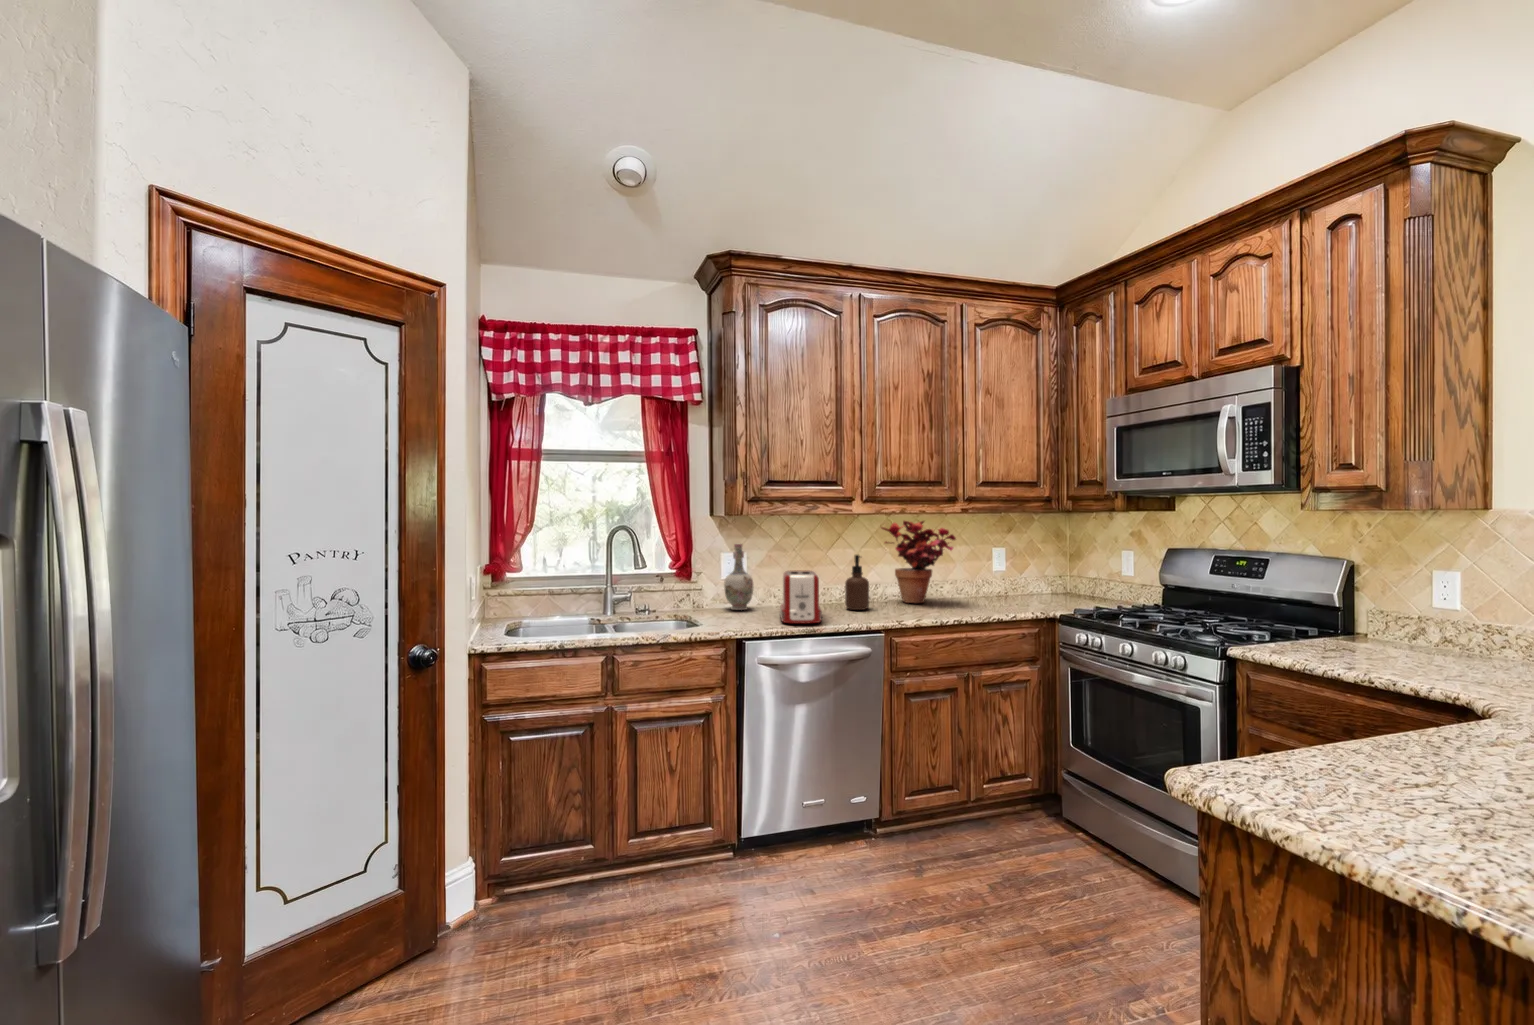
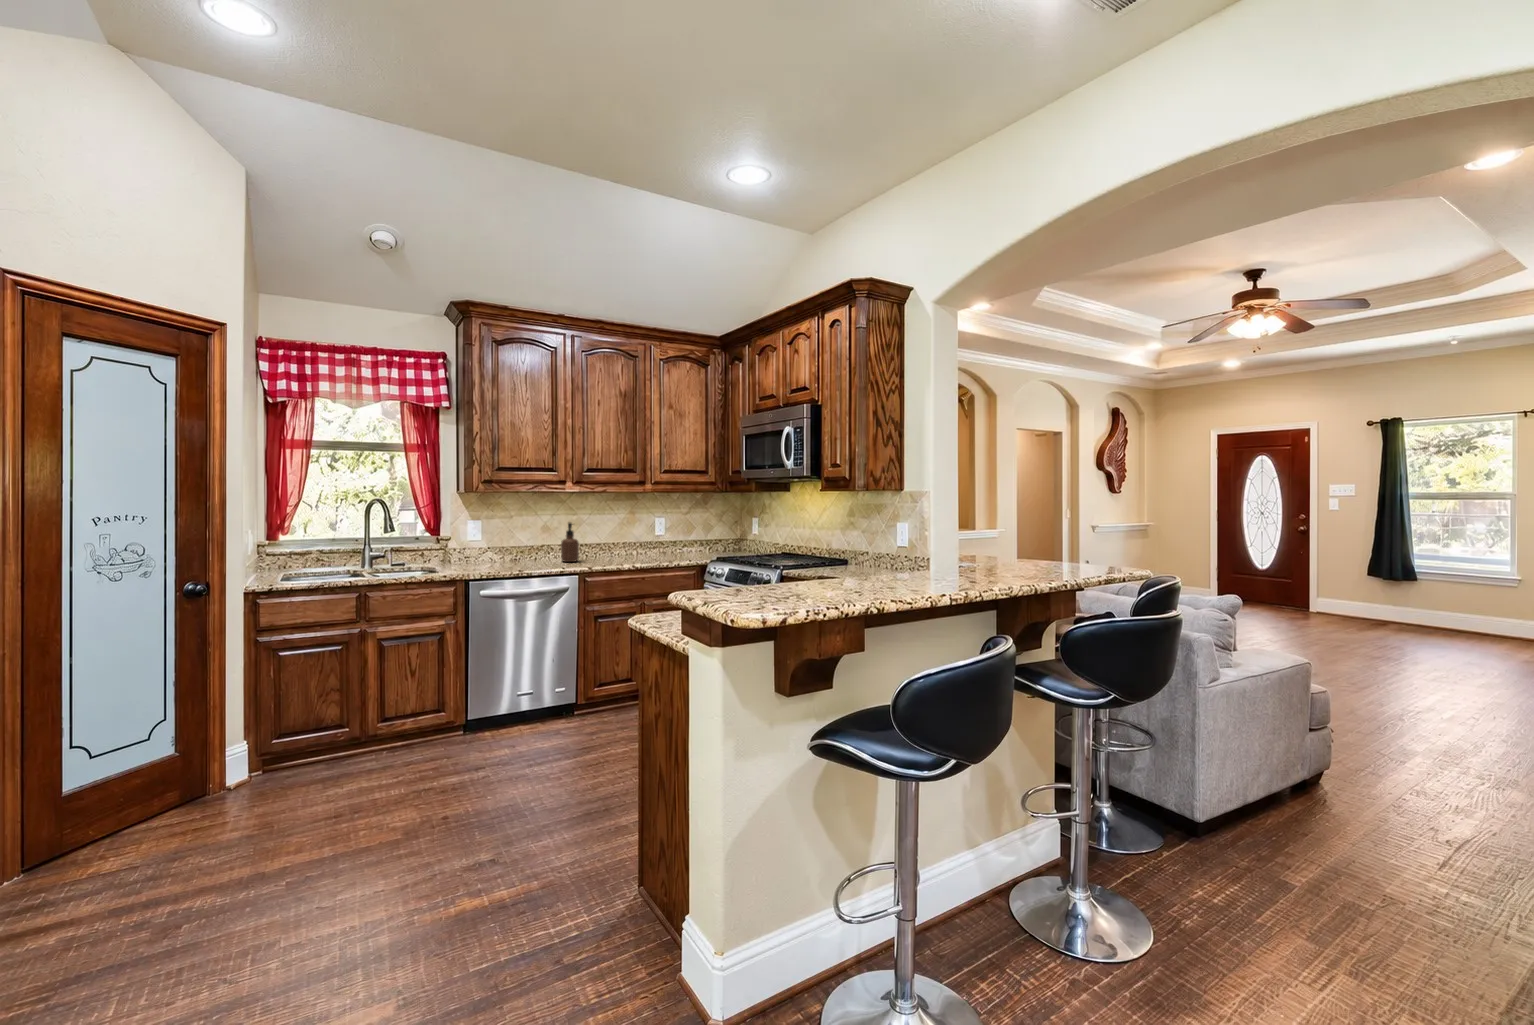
potted plant: present [882,521,956,603] -> none [591,499,644,557]
vase: present [724,543,753,610] -> none [467,514,490,563]
toaster: present [780,571,822,623] -> none [505,534,538,570]

